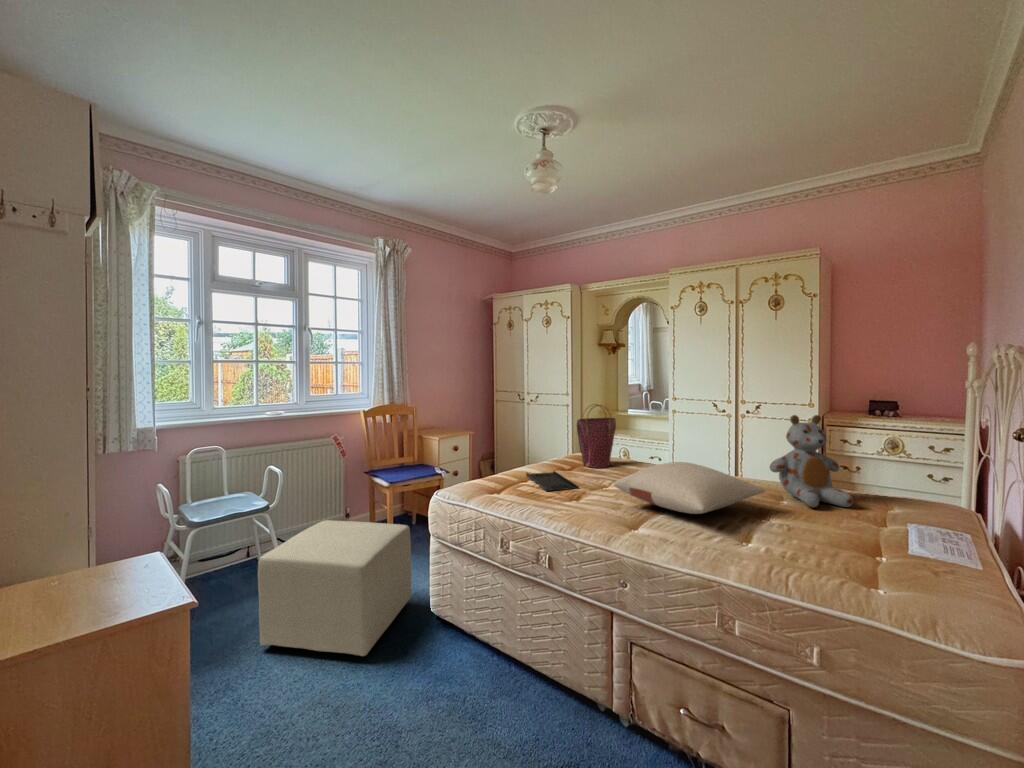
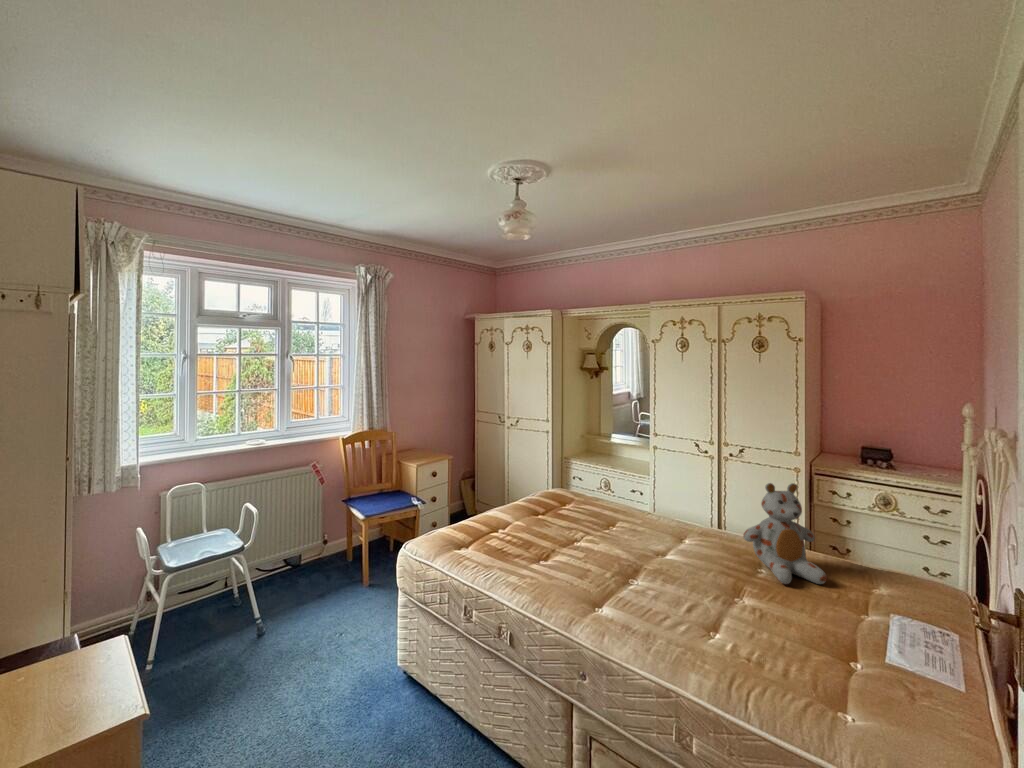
handbag: present [577,404,616,468] -> none [553,448,593,515]
pillow: present [614,462,765,514] -> none [583,527,736,598]
tray: present [526,471,578,491] -> none [498,519,549,549]
ottoman: present [258,520,411,656] -> none [214,565,379,722]

